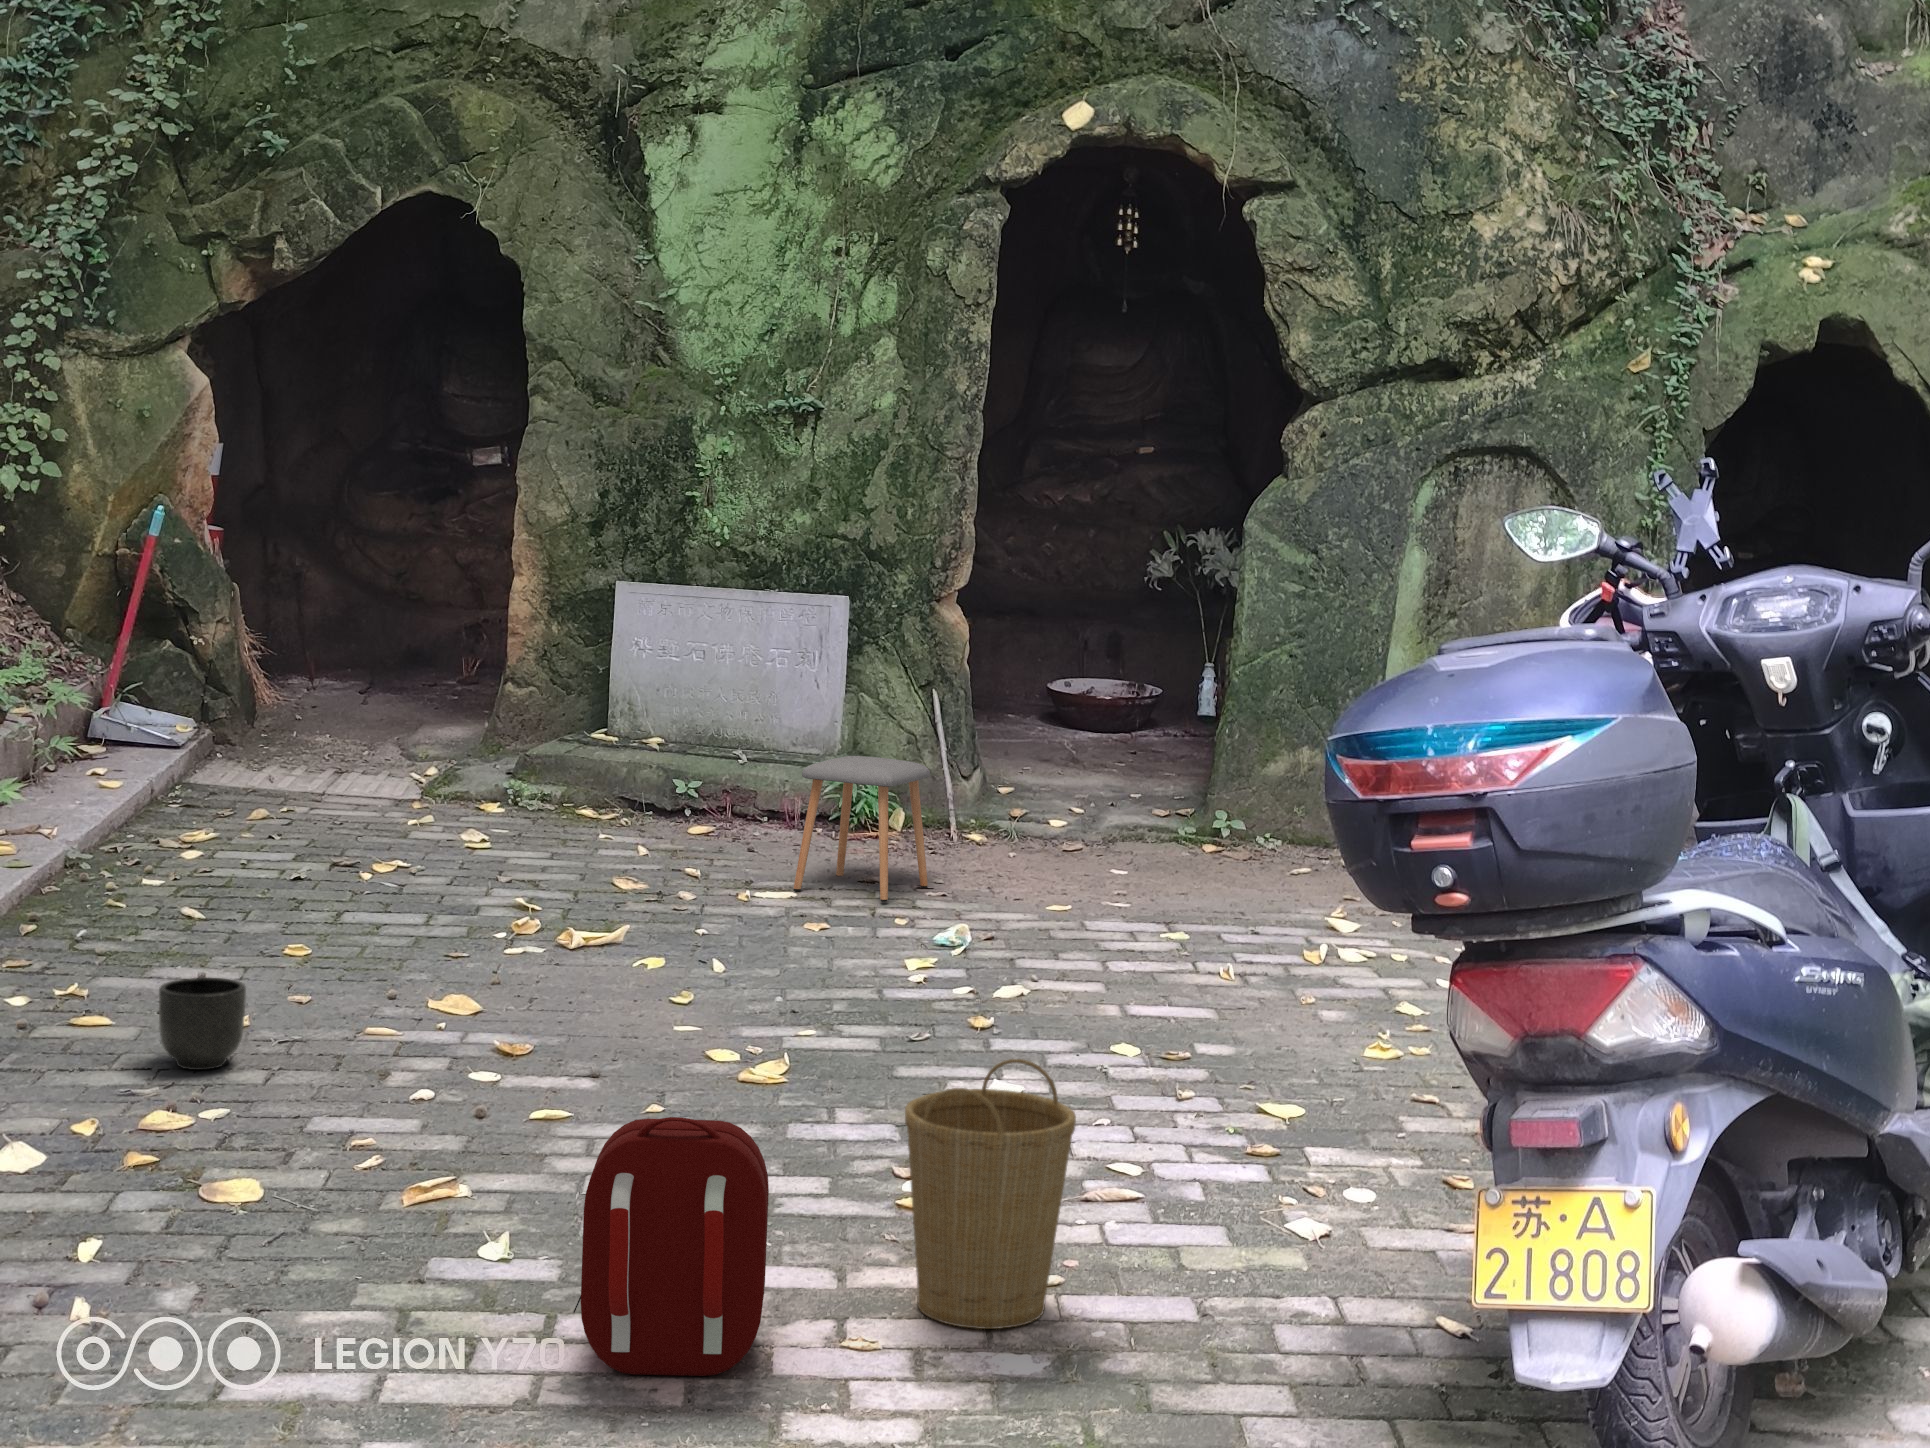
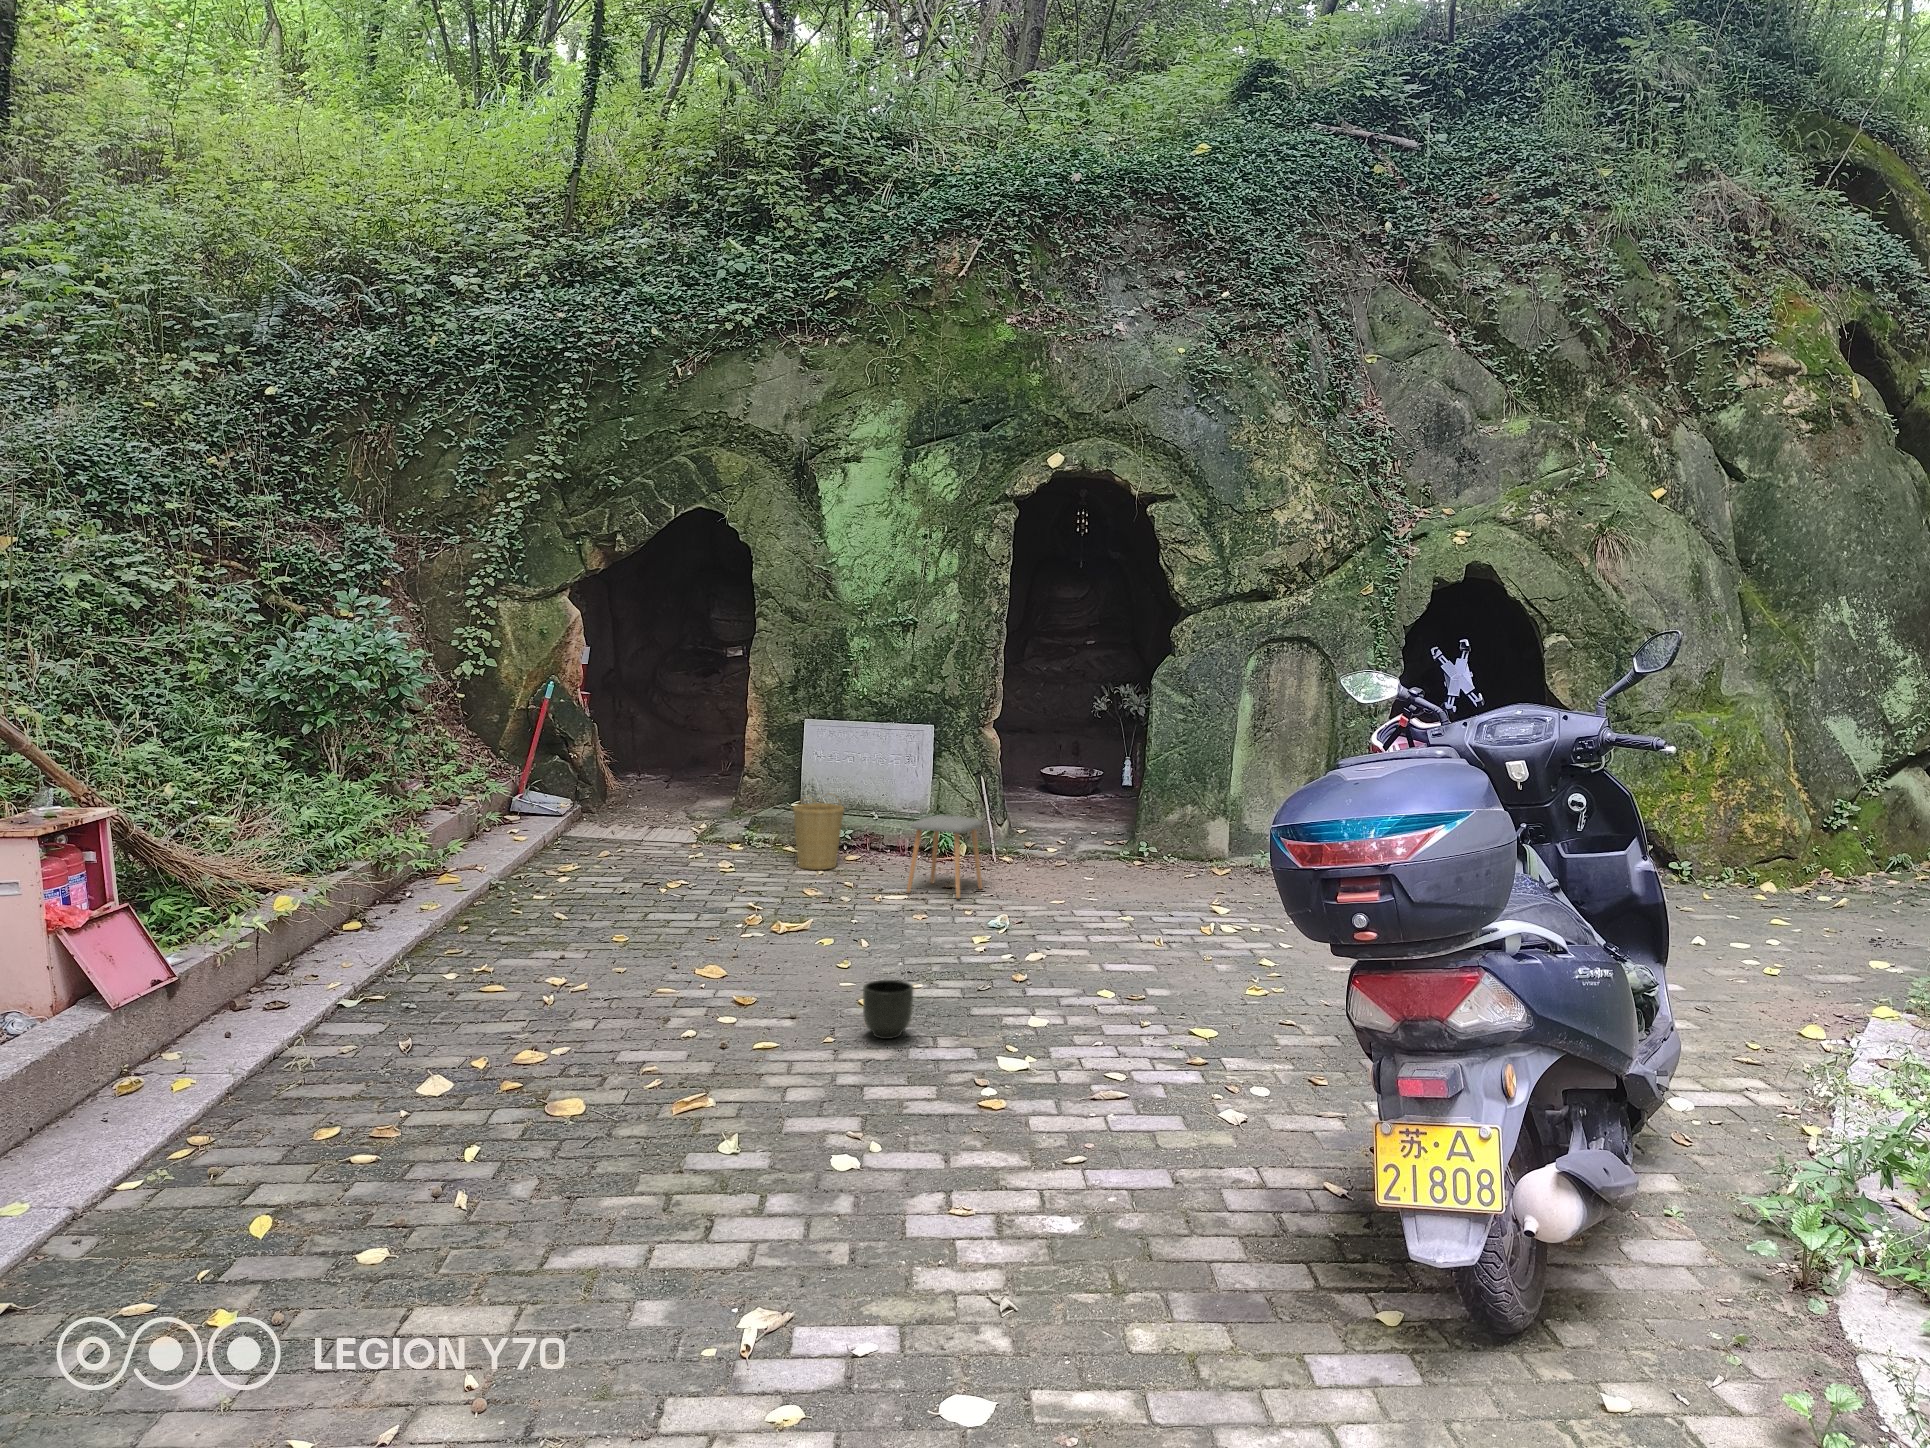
planter: present [159,978,246,1070] -> present [863,980,913,1039]
basket: present [905,1059,1076,1329] -> present [793,802,844,870]
backpack: present [574,1117,769,1376] -> none [767,1073,895,1249]

